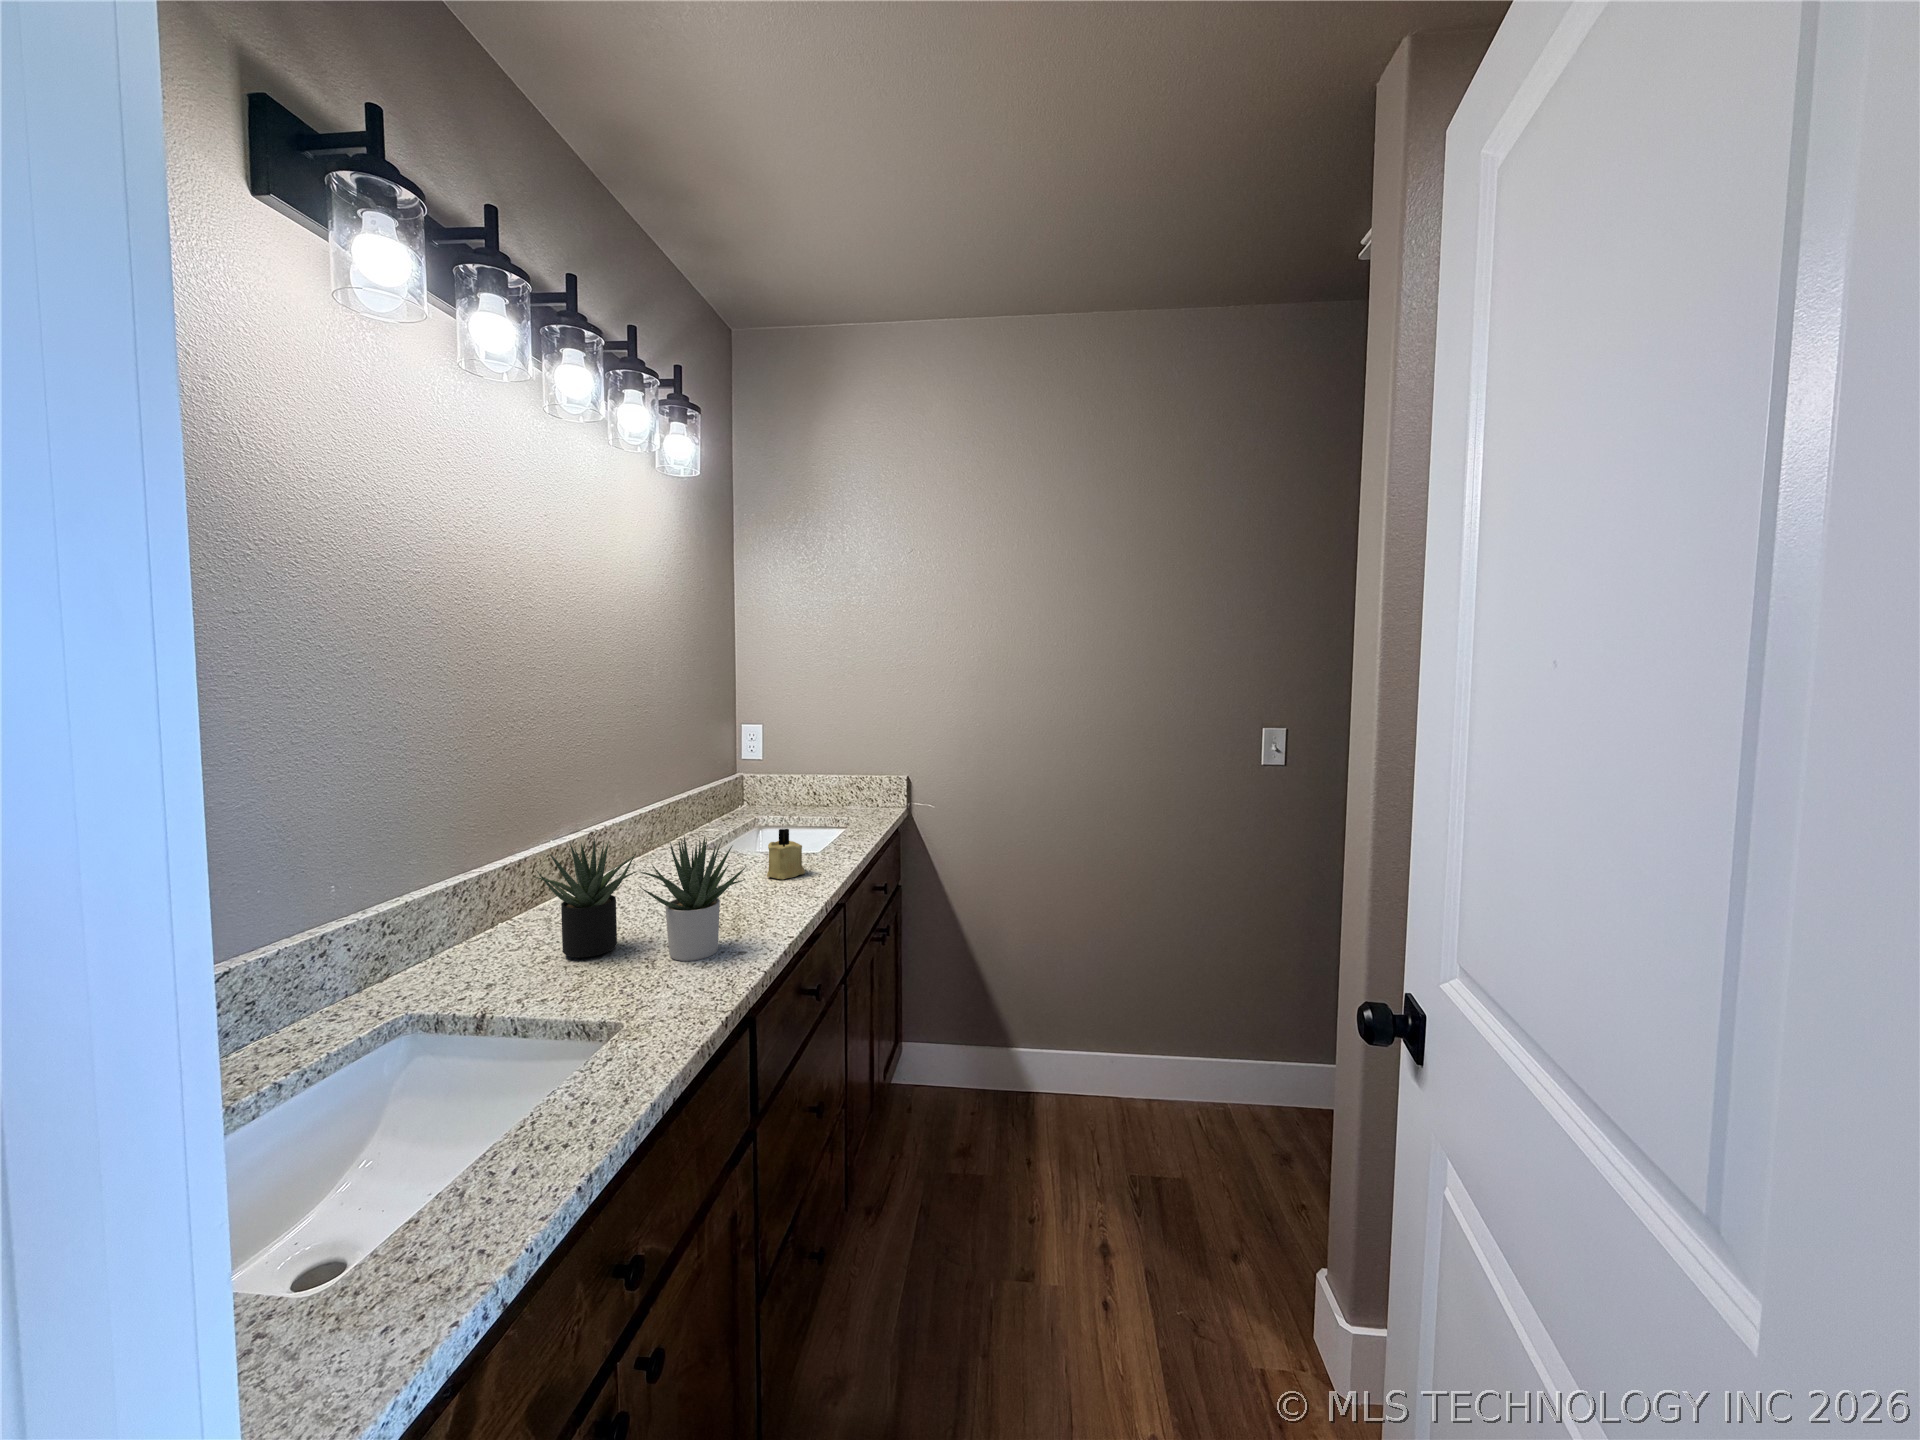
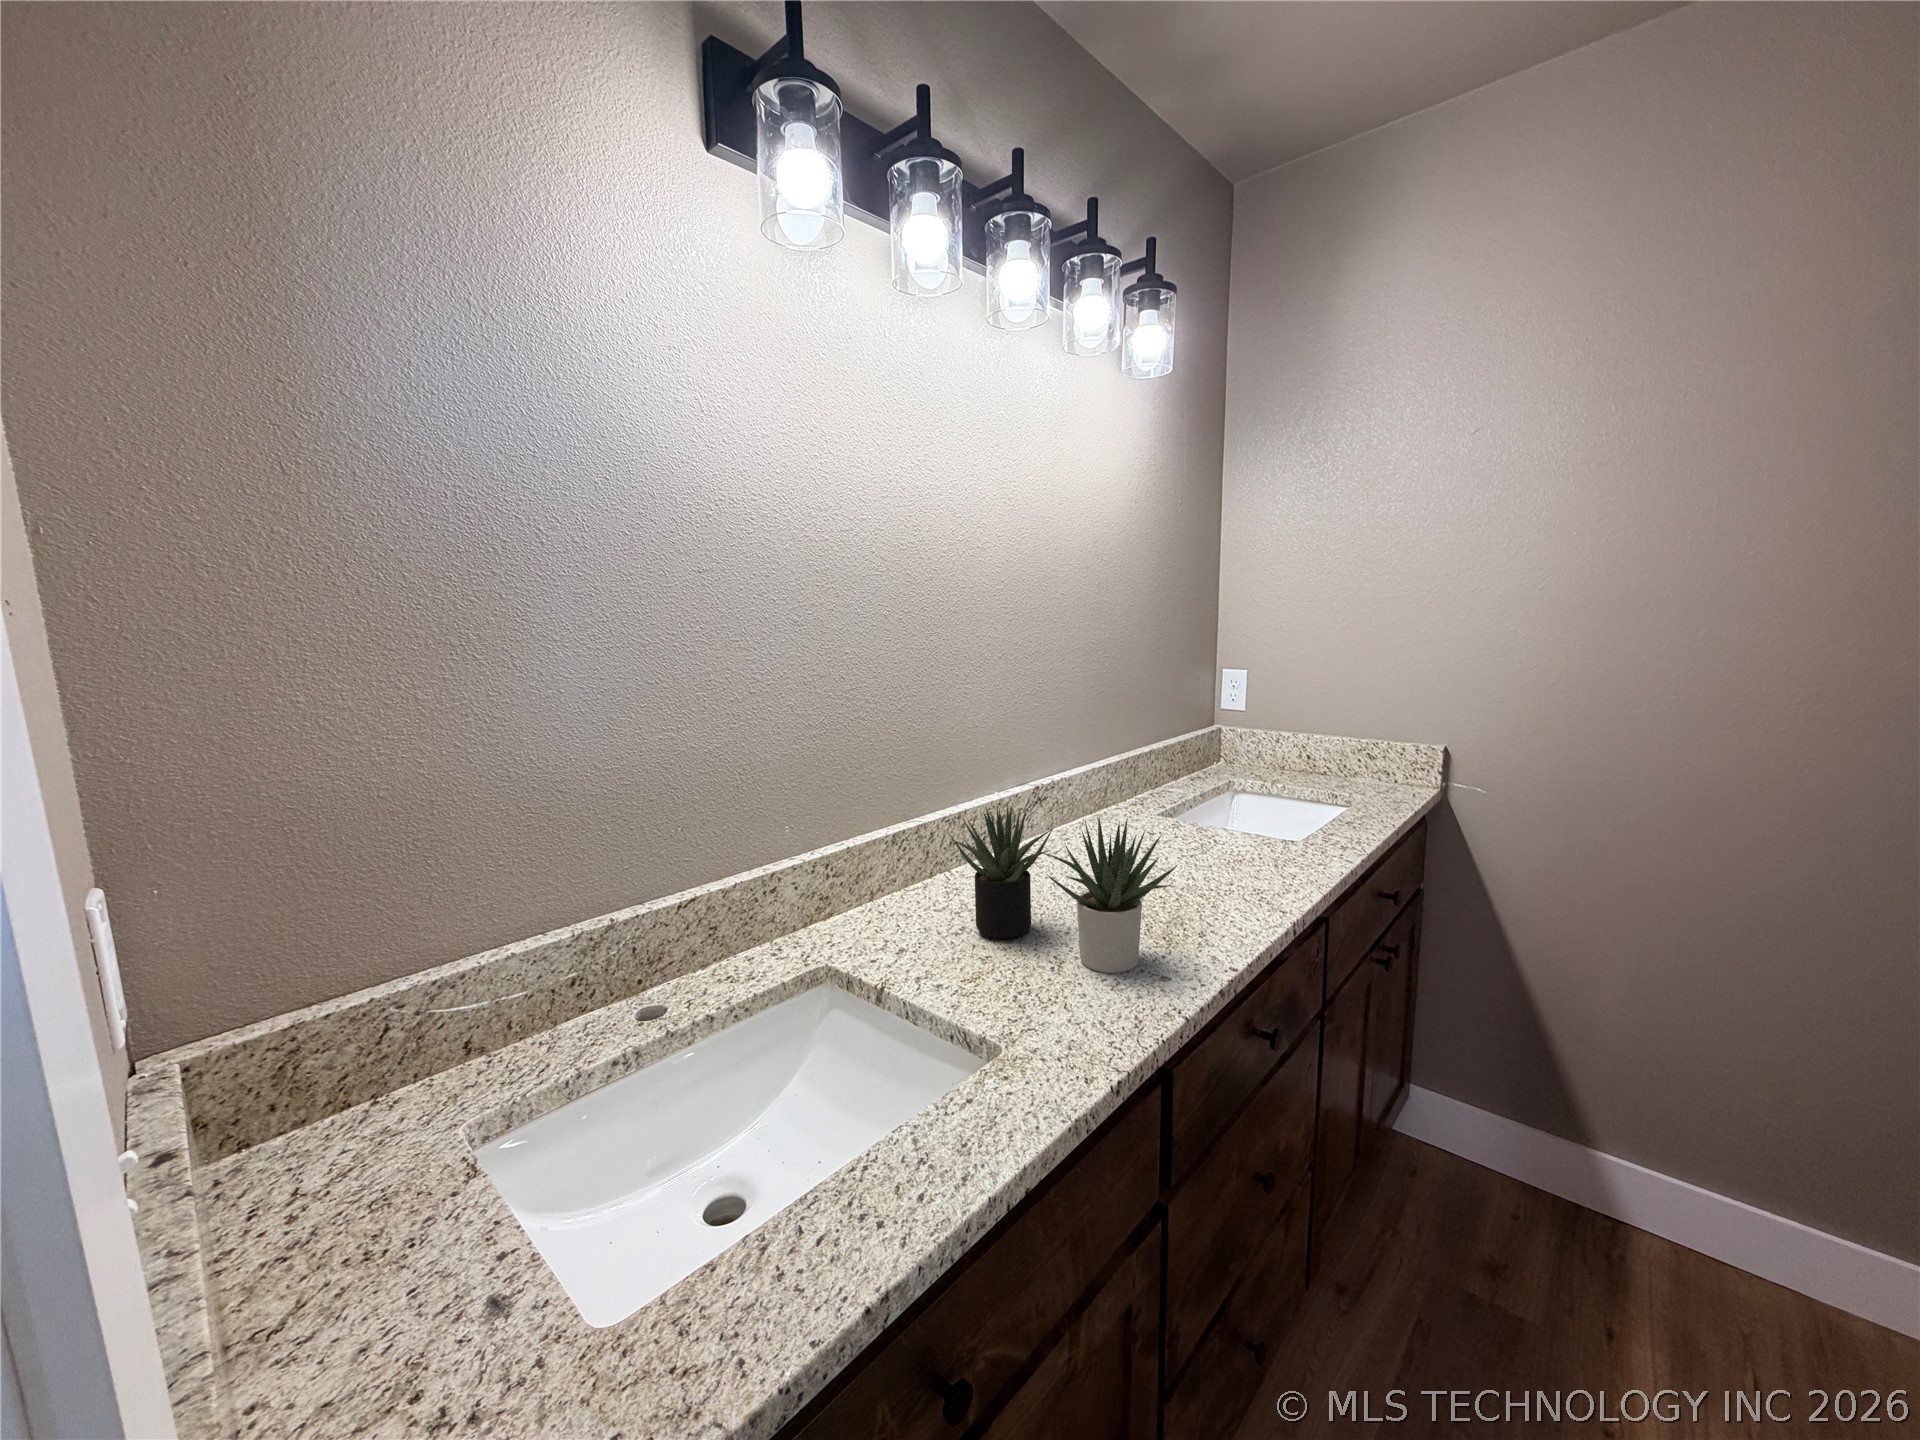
candle: present [767,829,805,879] -> none [1223,808,1274,874]

